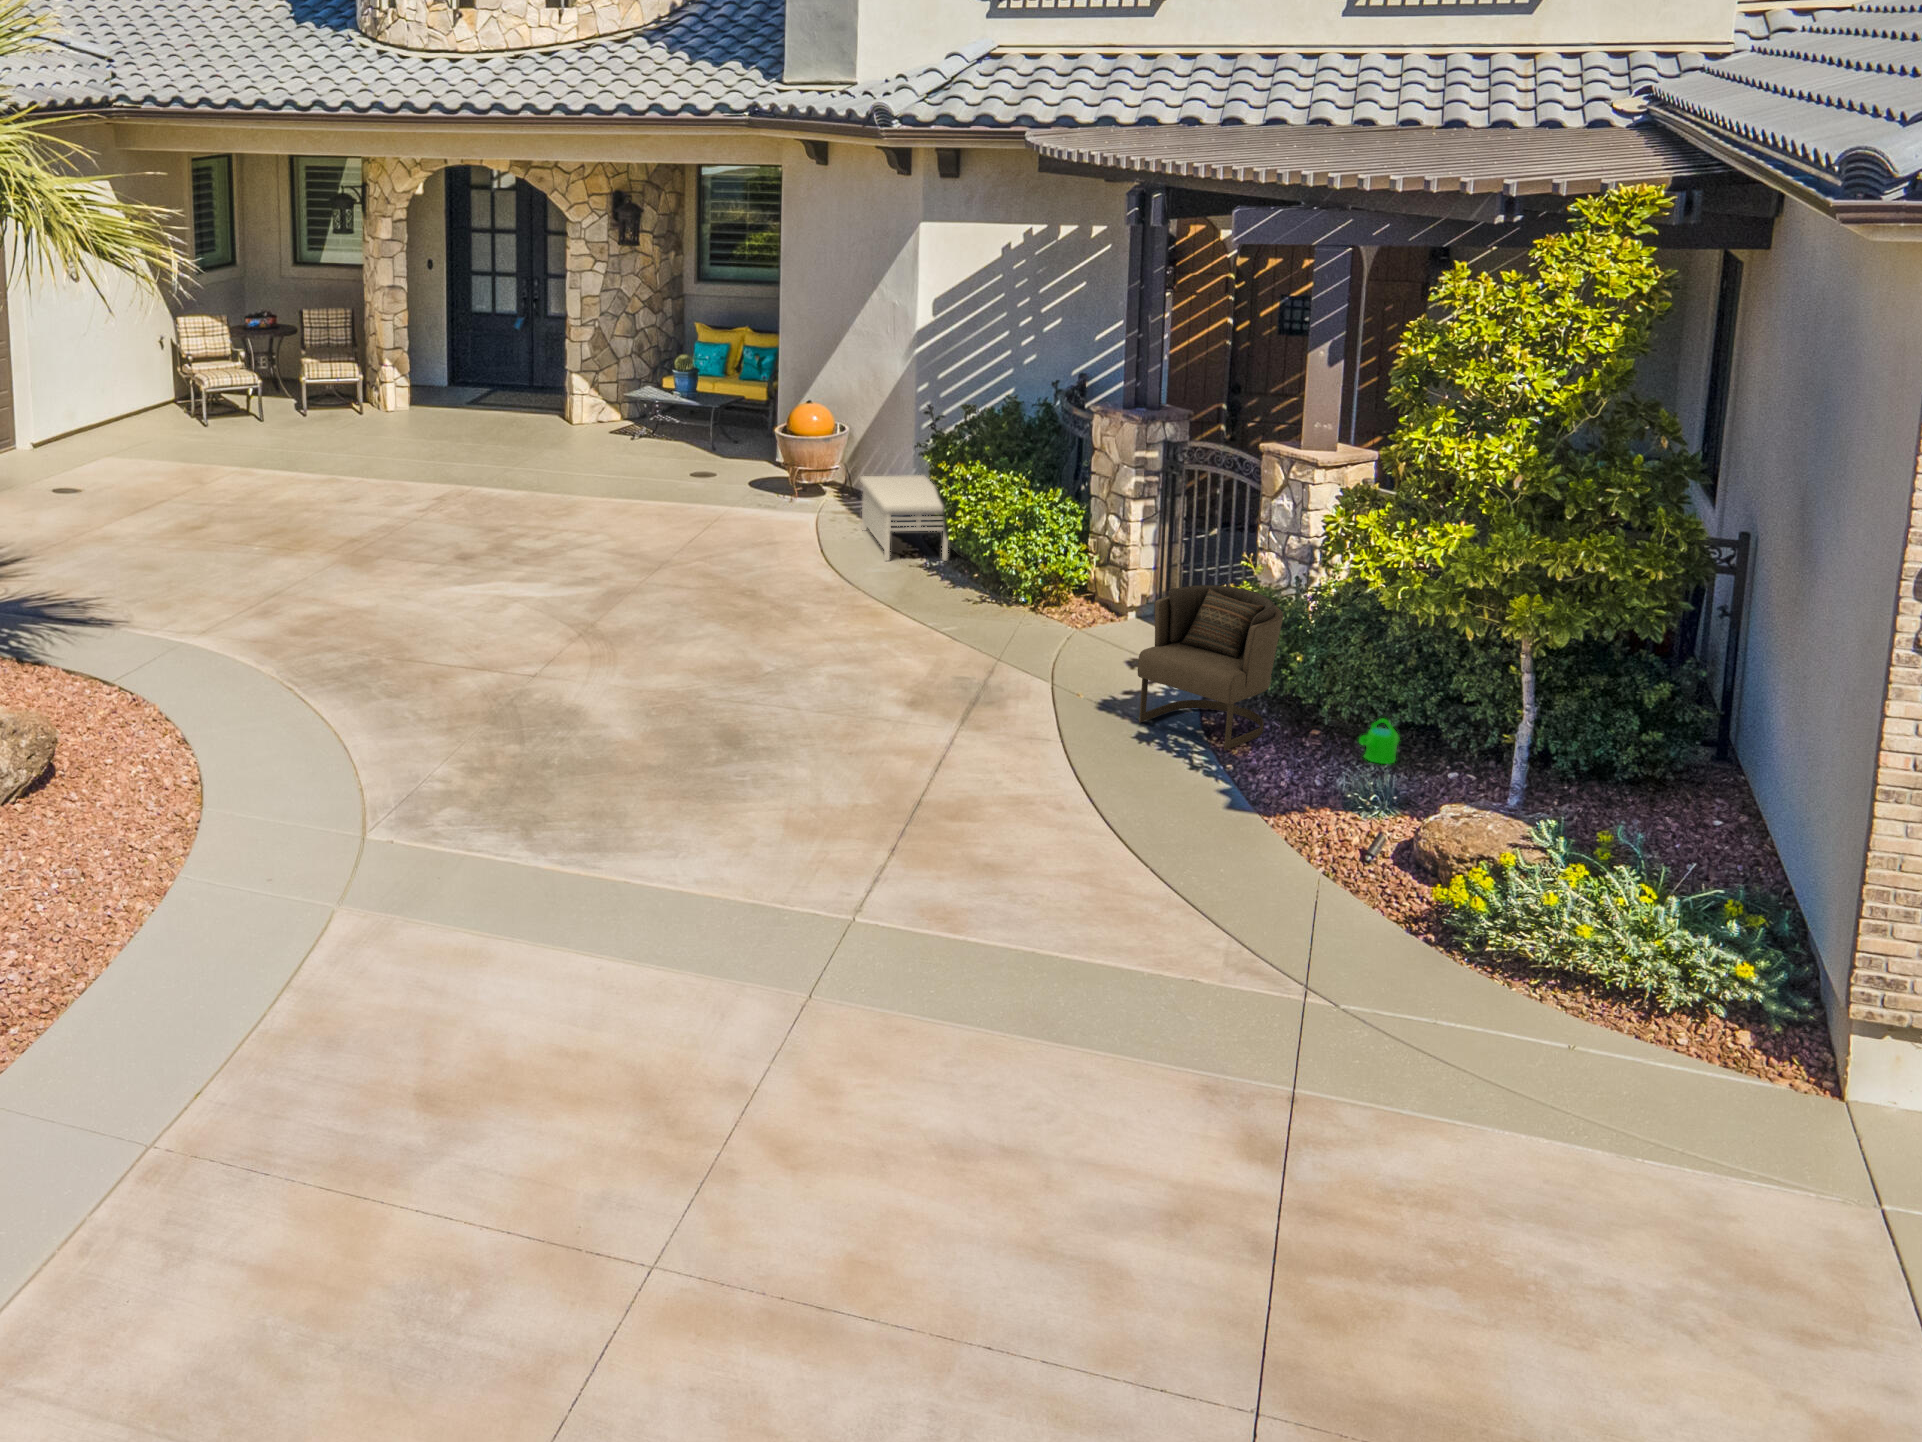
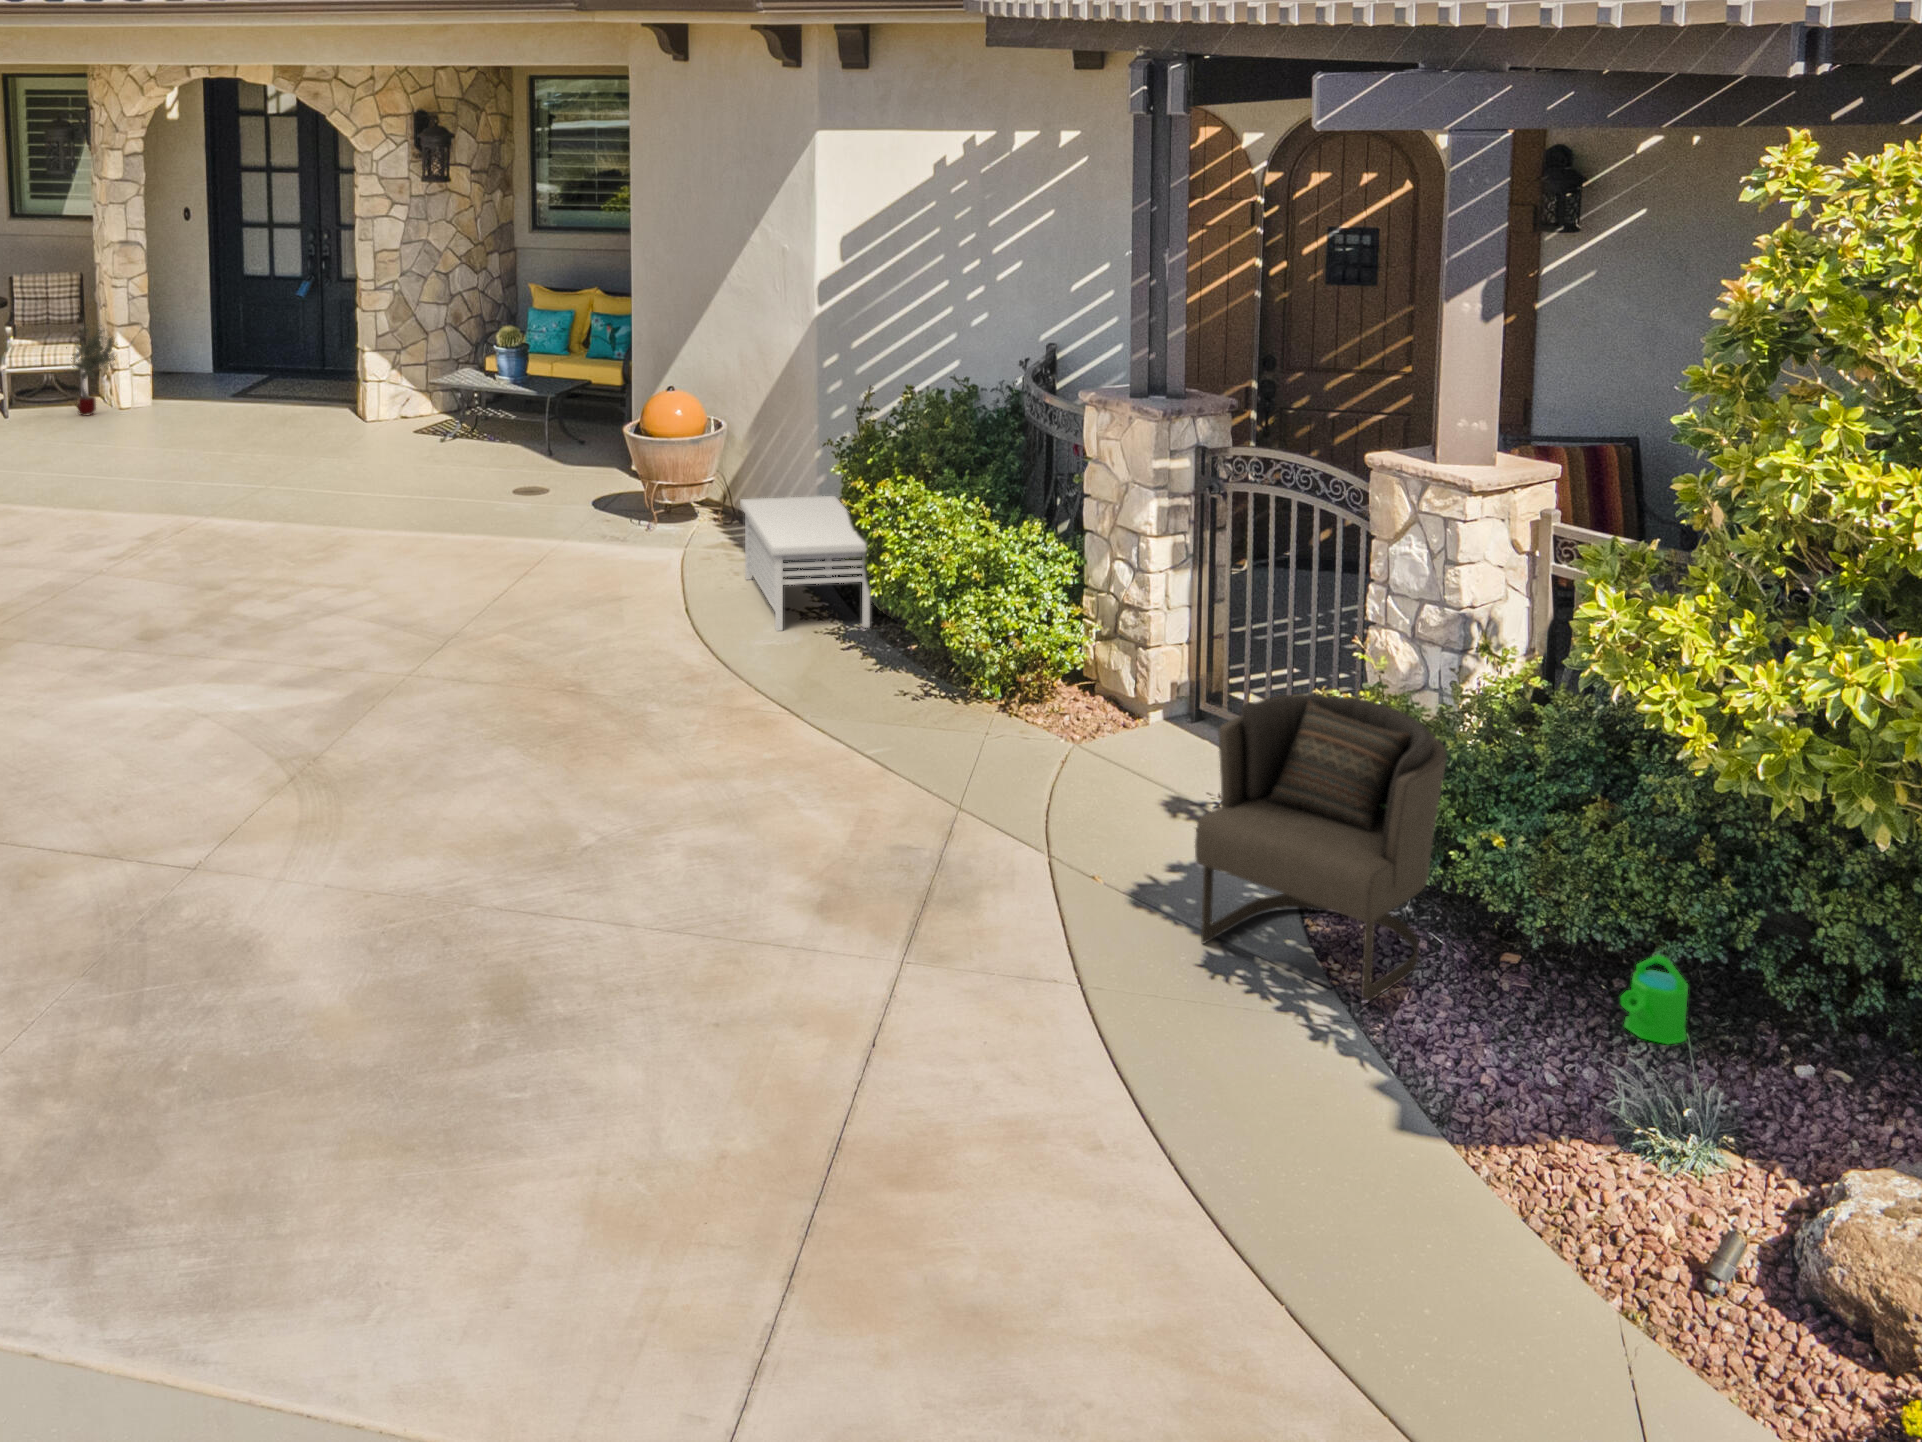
potted tree: none [342,344,389,412] -> present [66,324,116,416]

